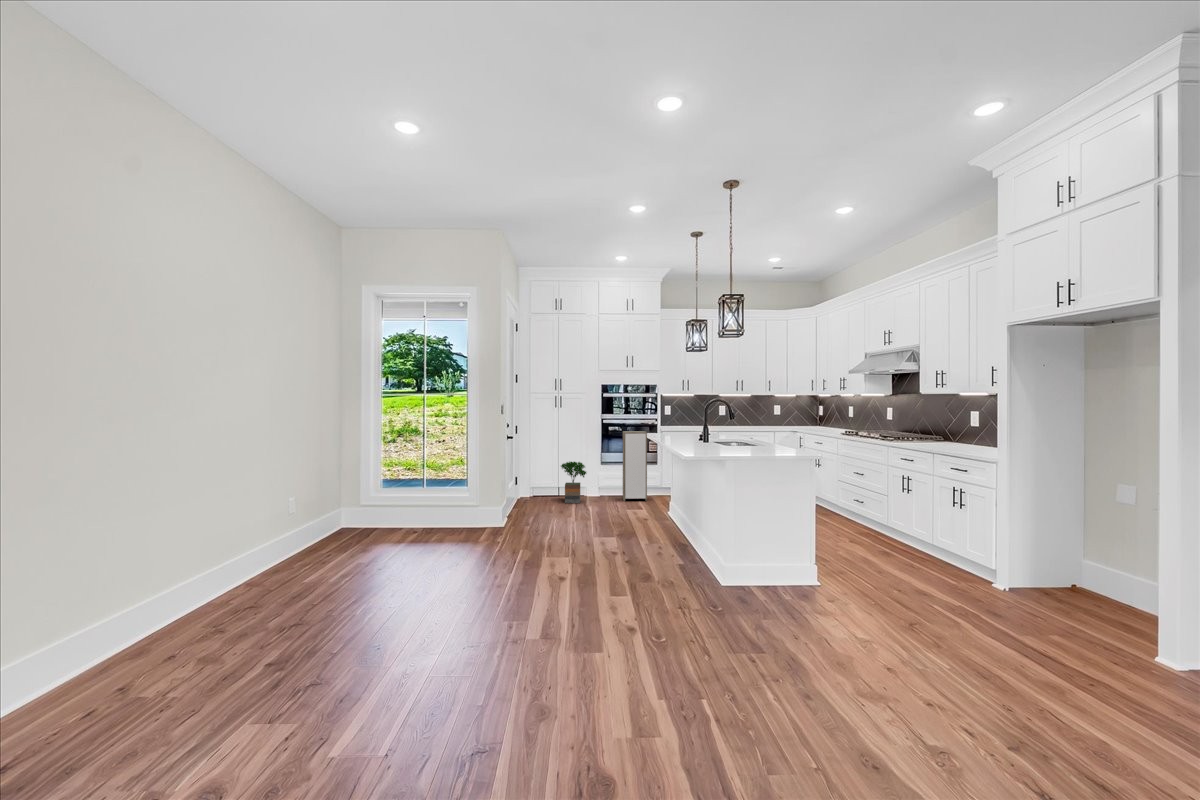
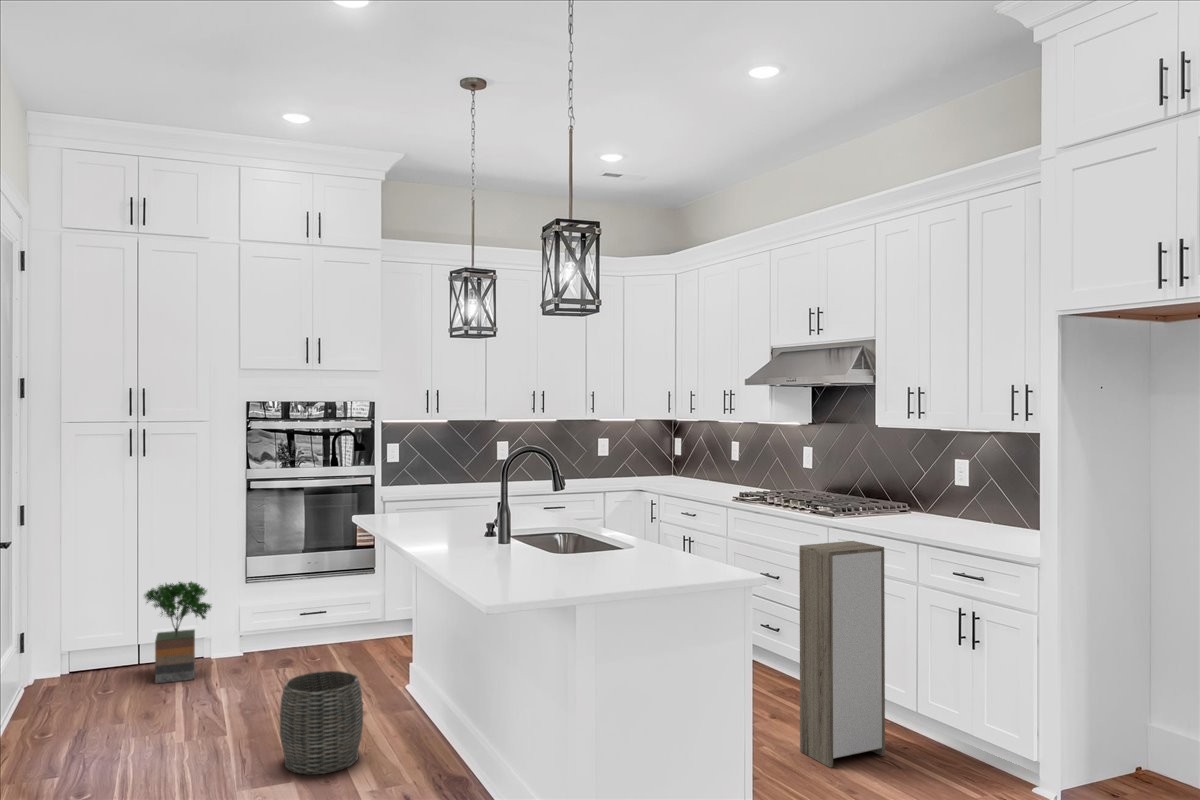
storage cabinet: present [623,431,647,501] -> present [799,541,885,768]
woven basket: none [611,496,645,537] -> present [280,671,363,775]

